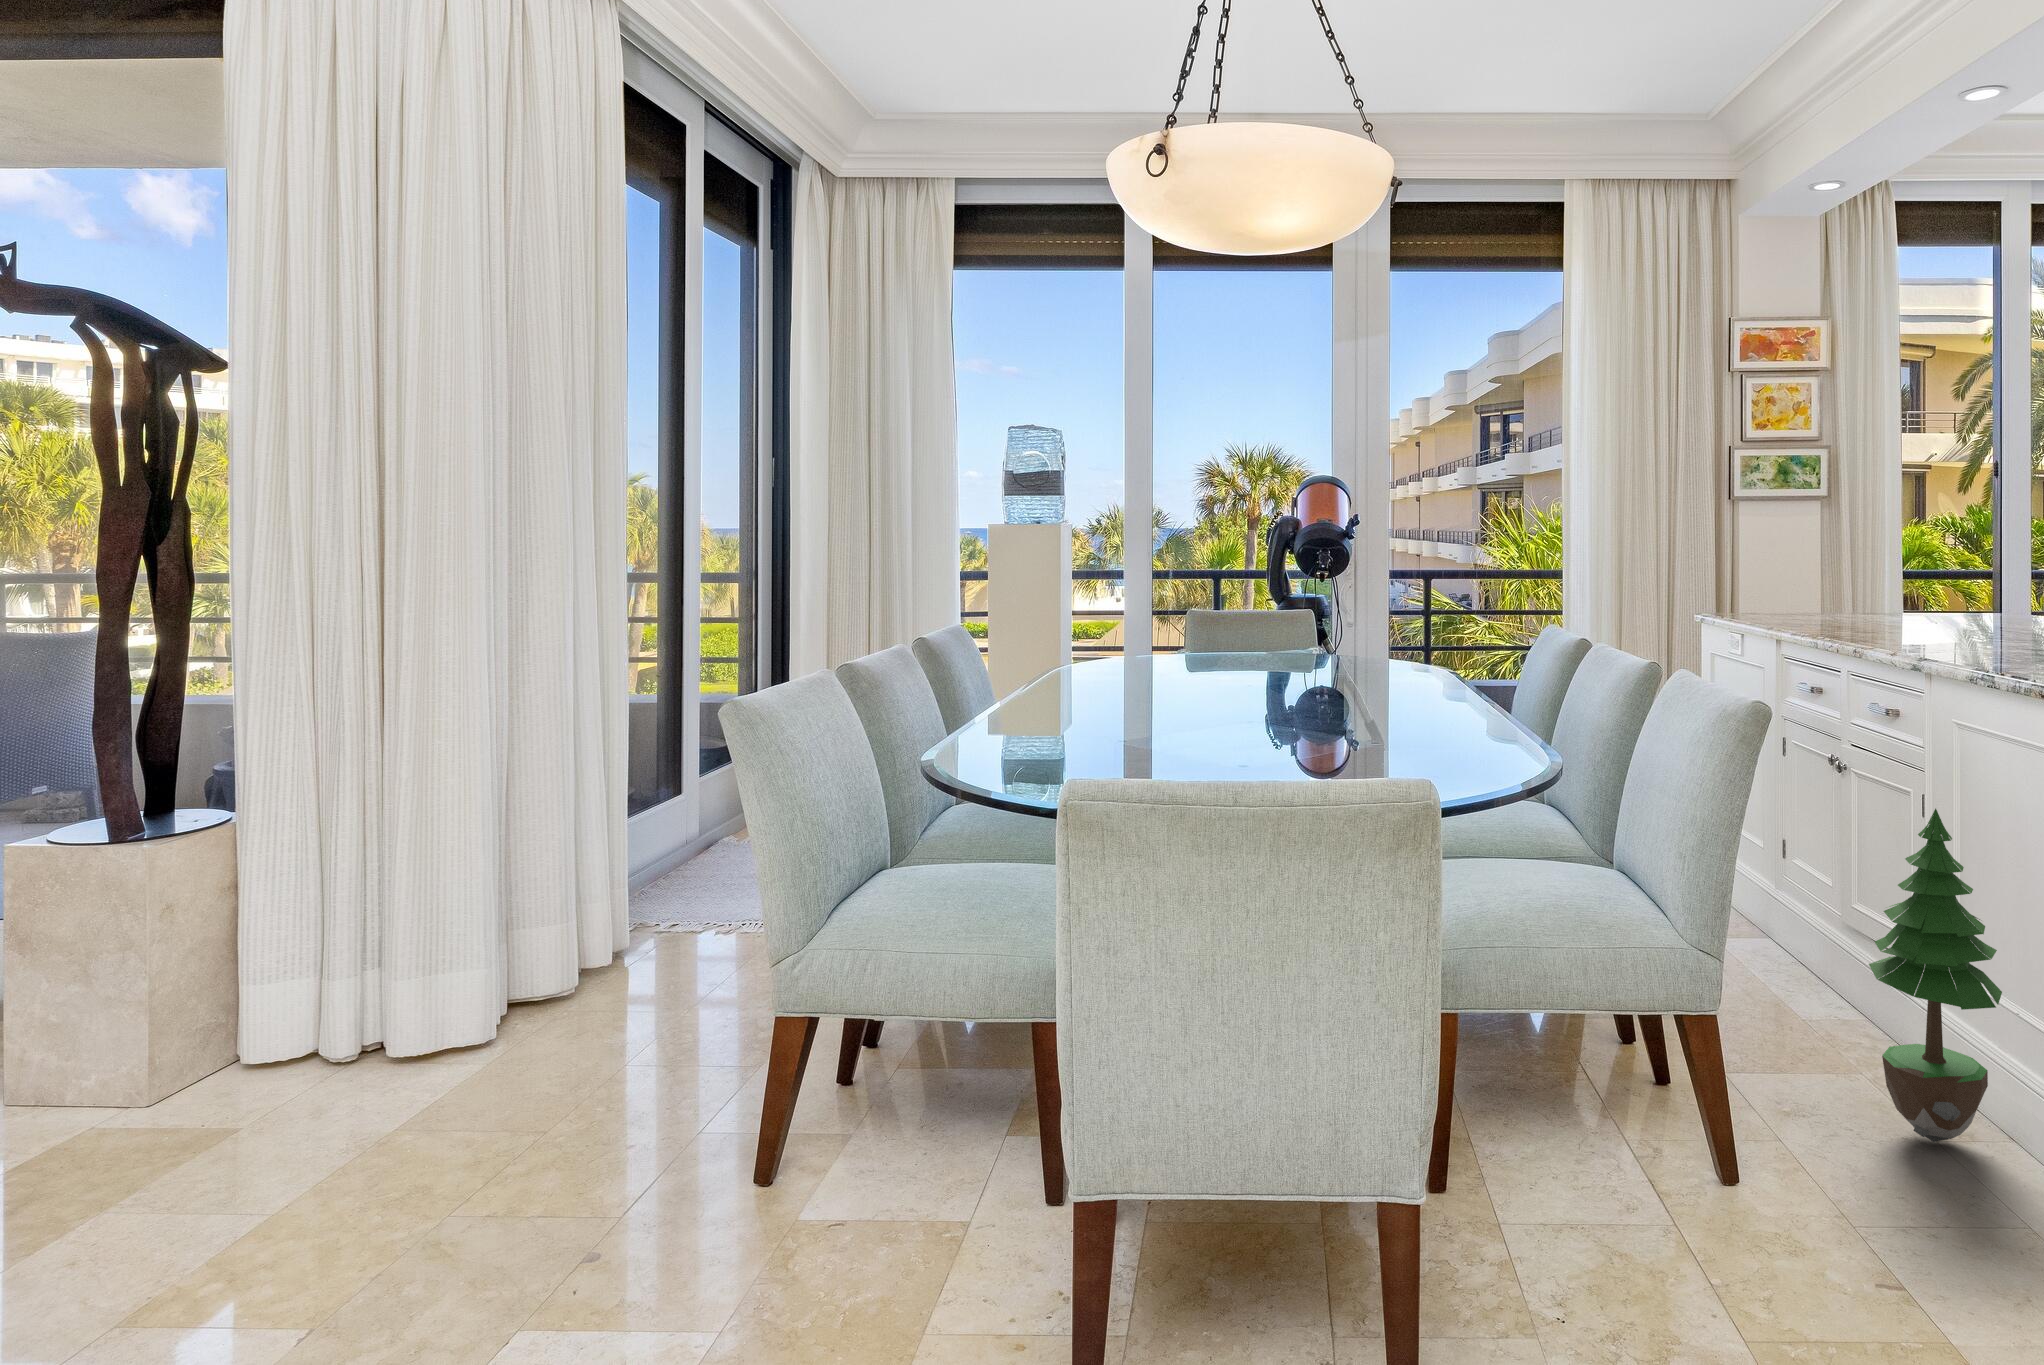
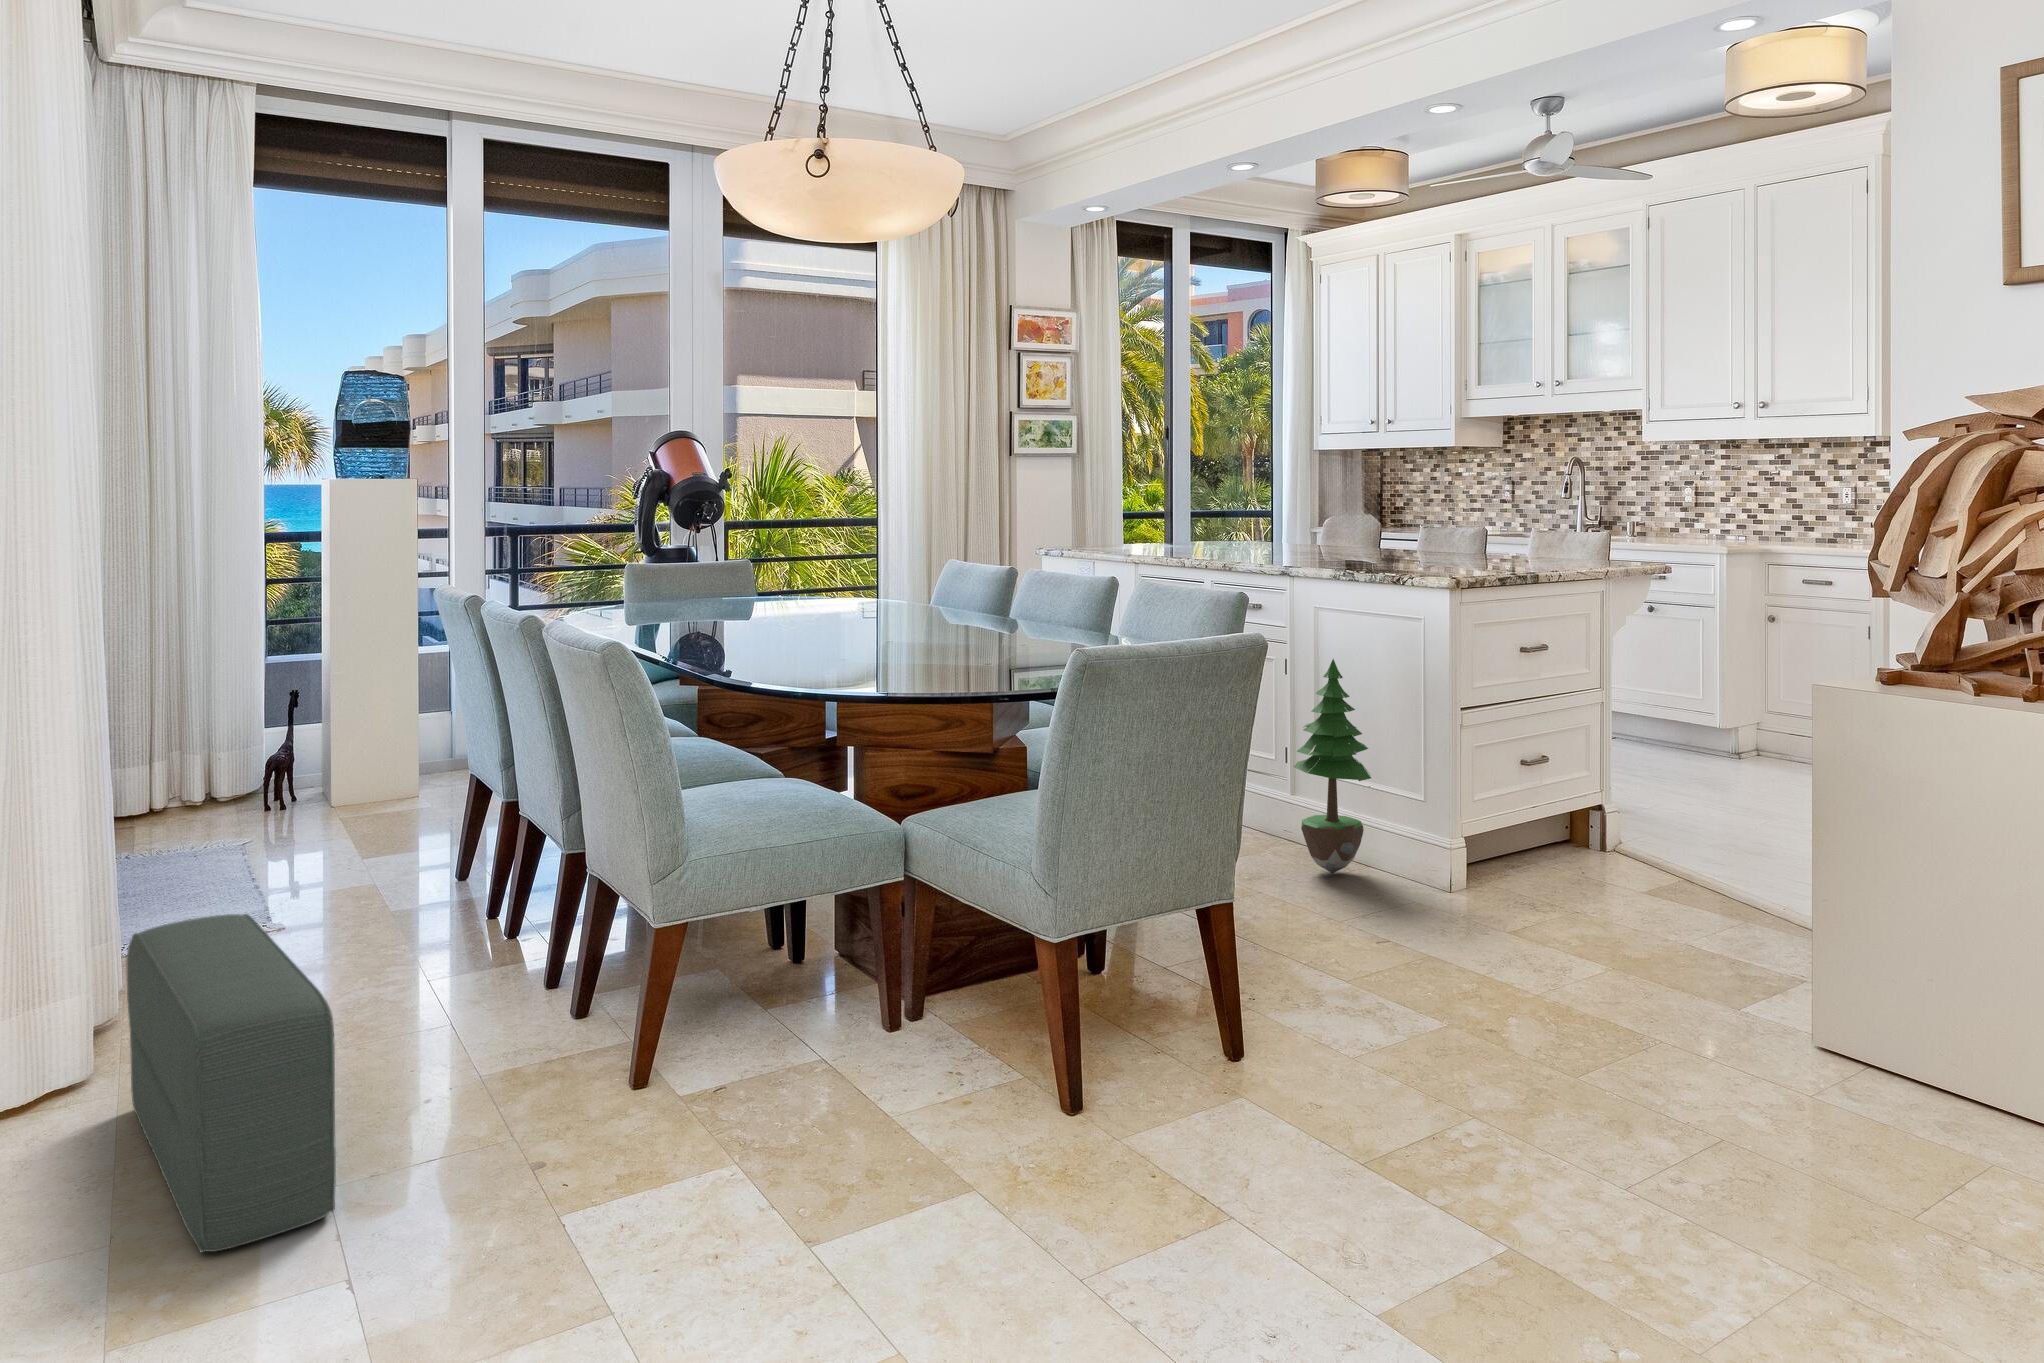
pouf: none [204,936,527,1289] -> present [126,914,336,1252]

